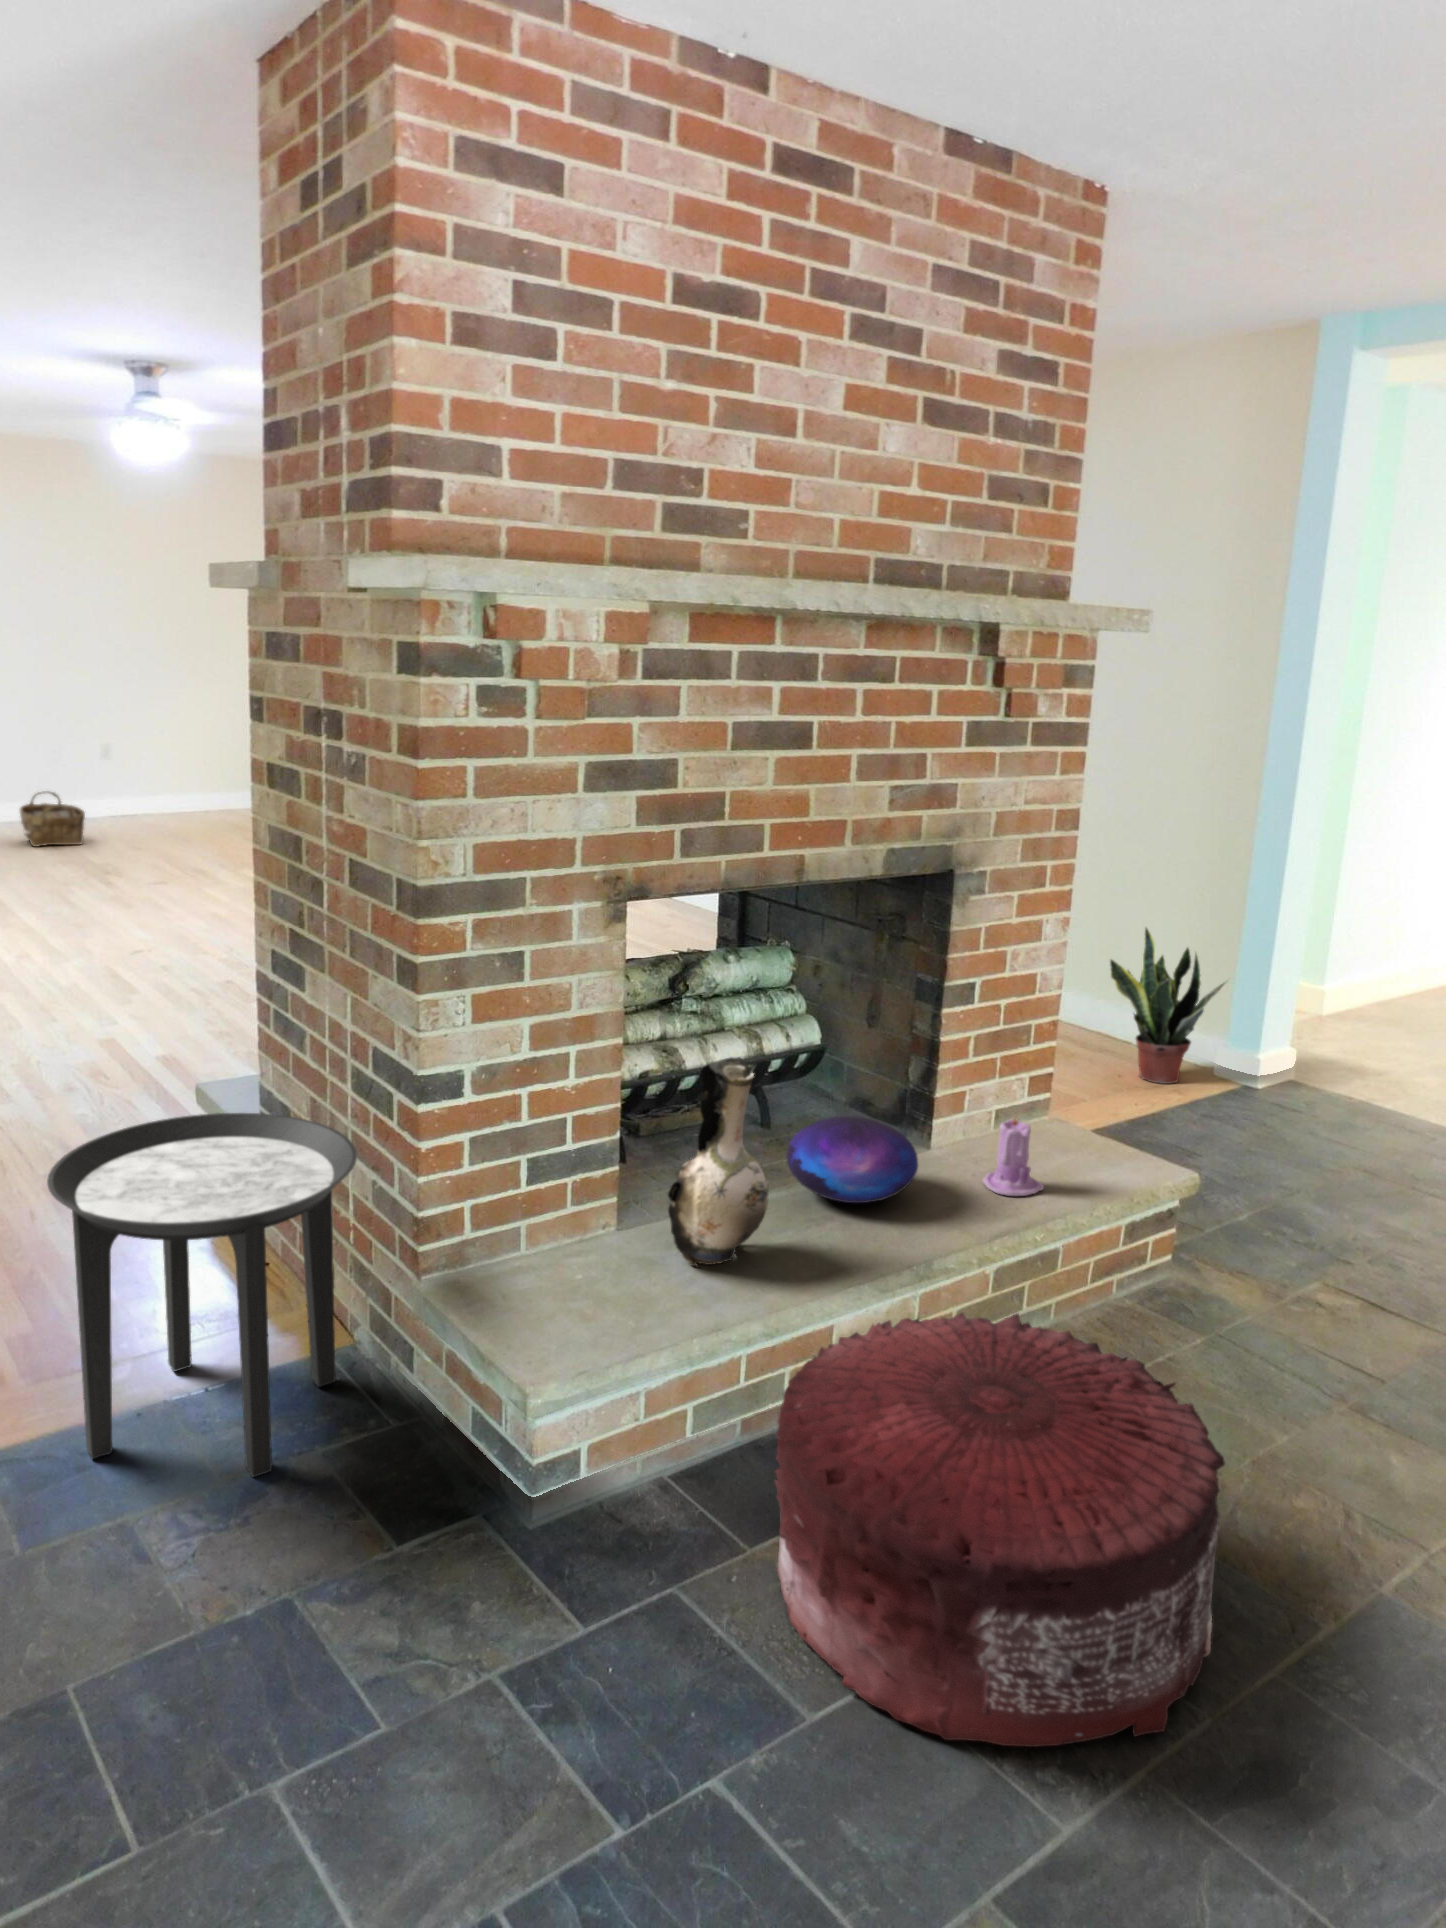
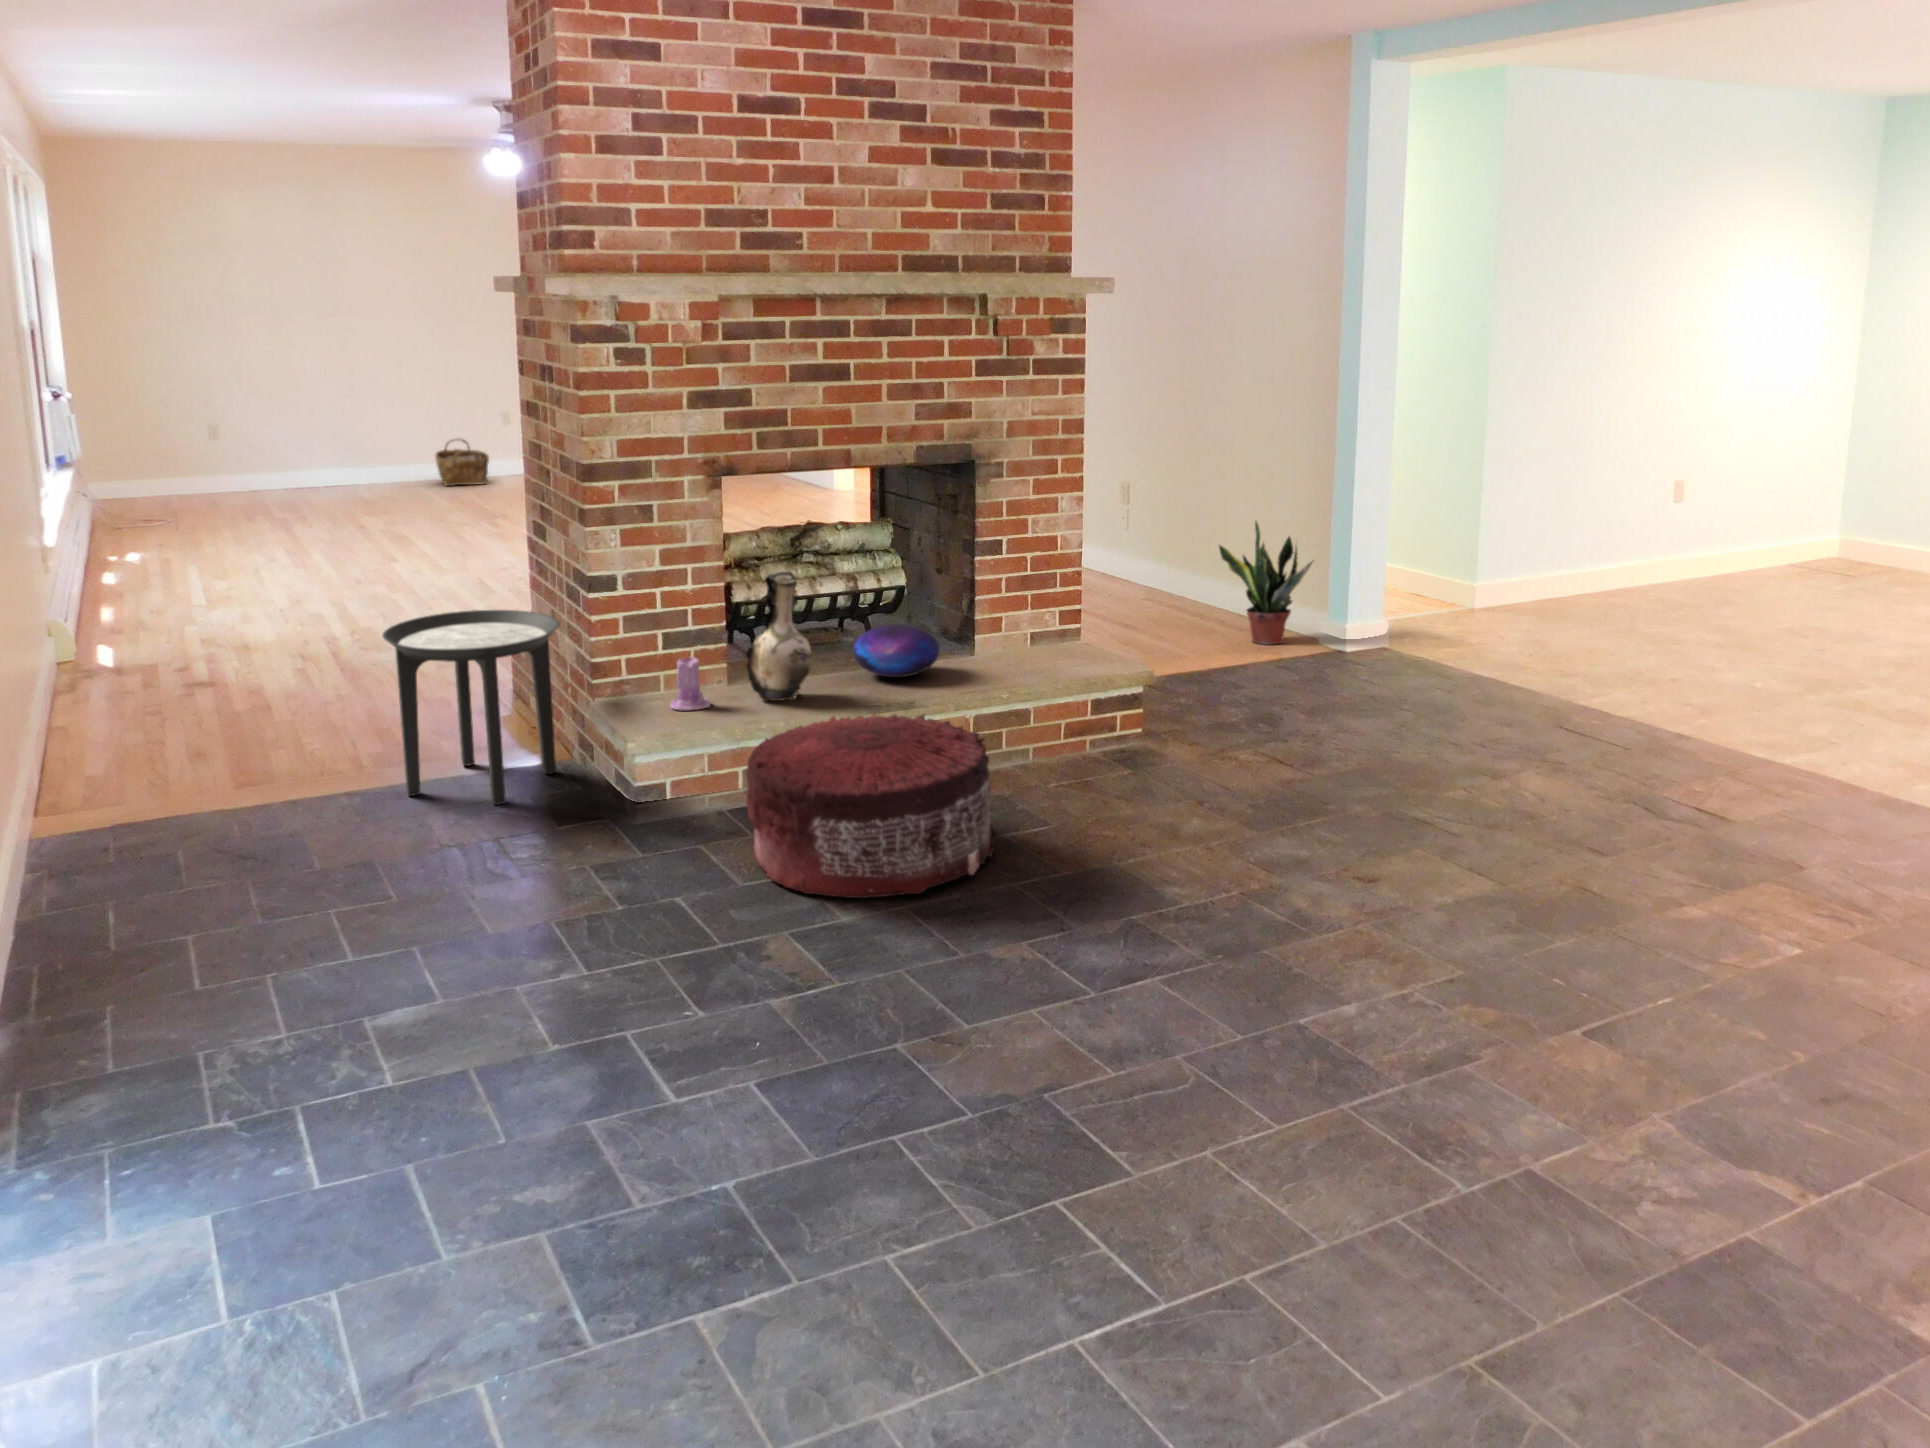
candle: present [983,1118,1044,1196] -> present [670,656,711,711]

